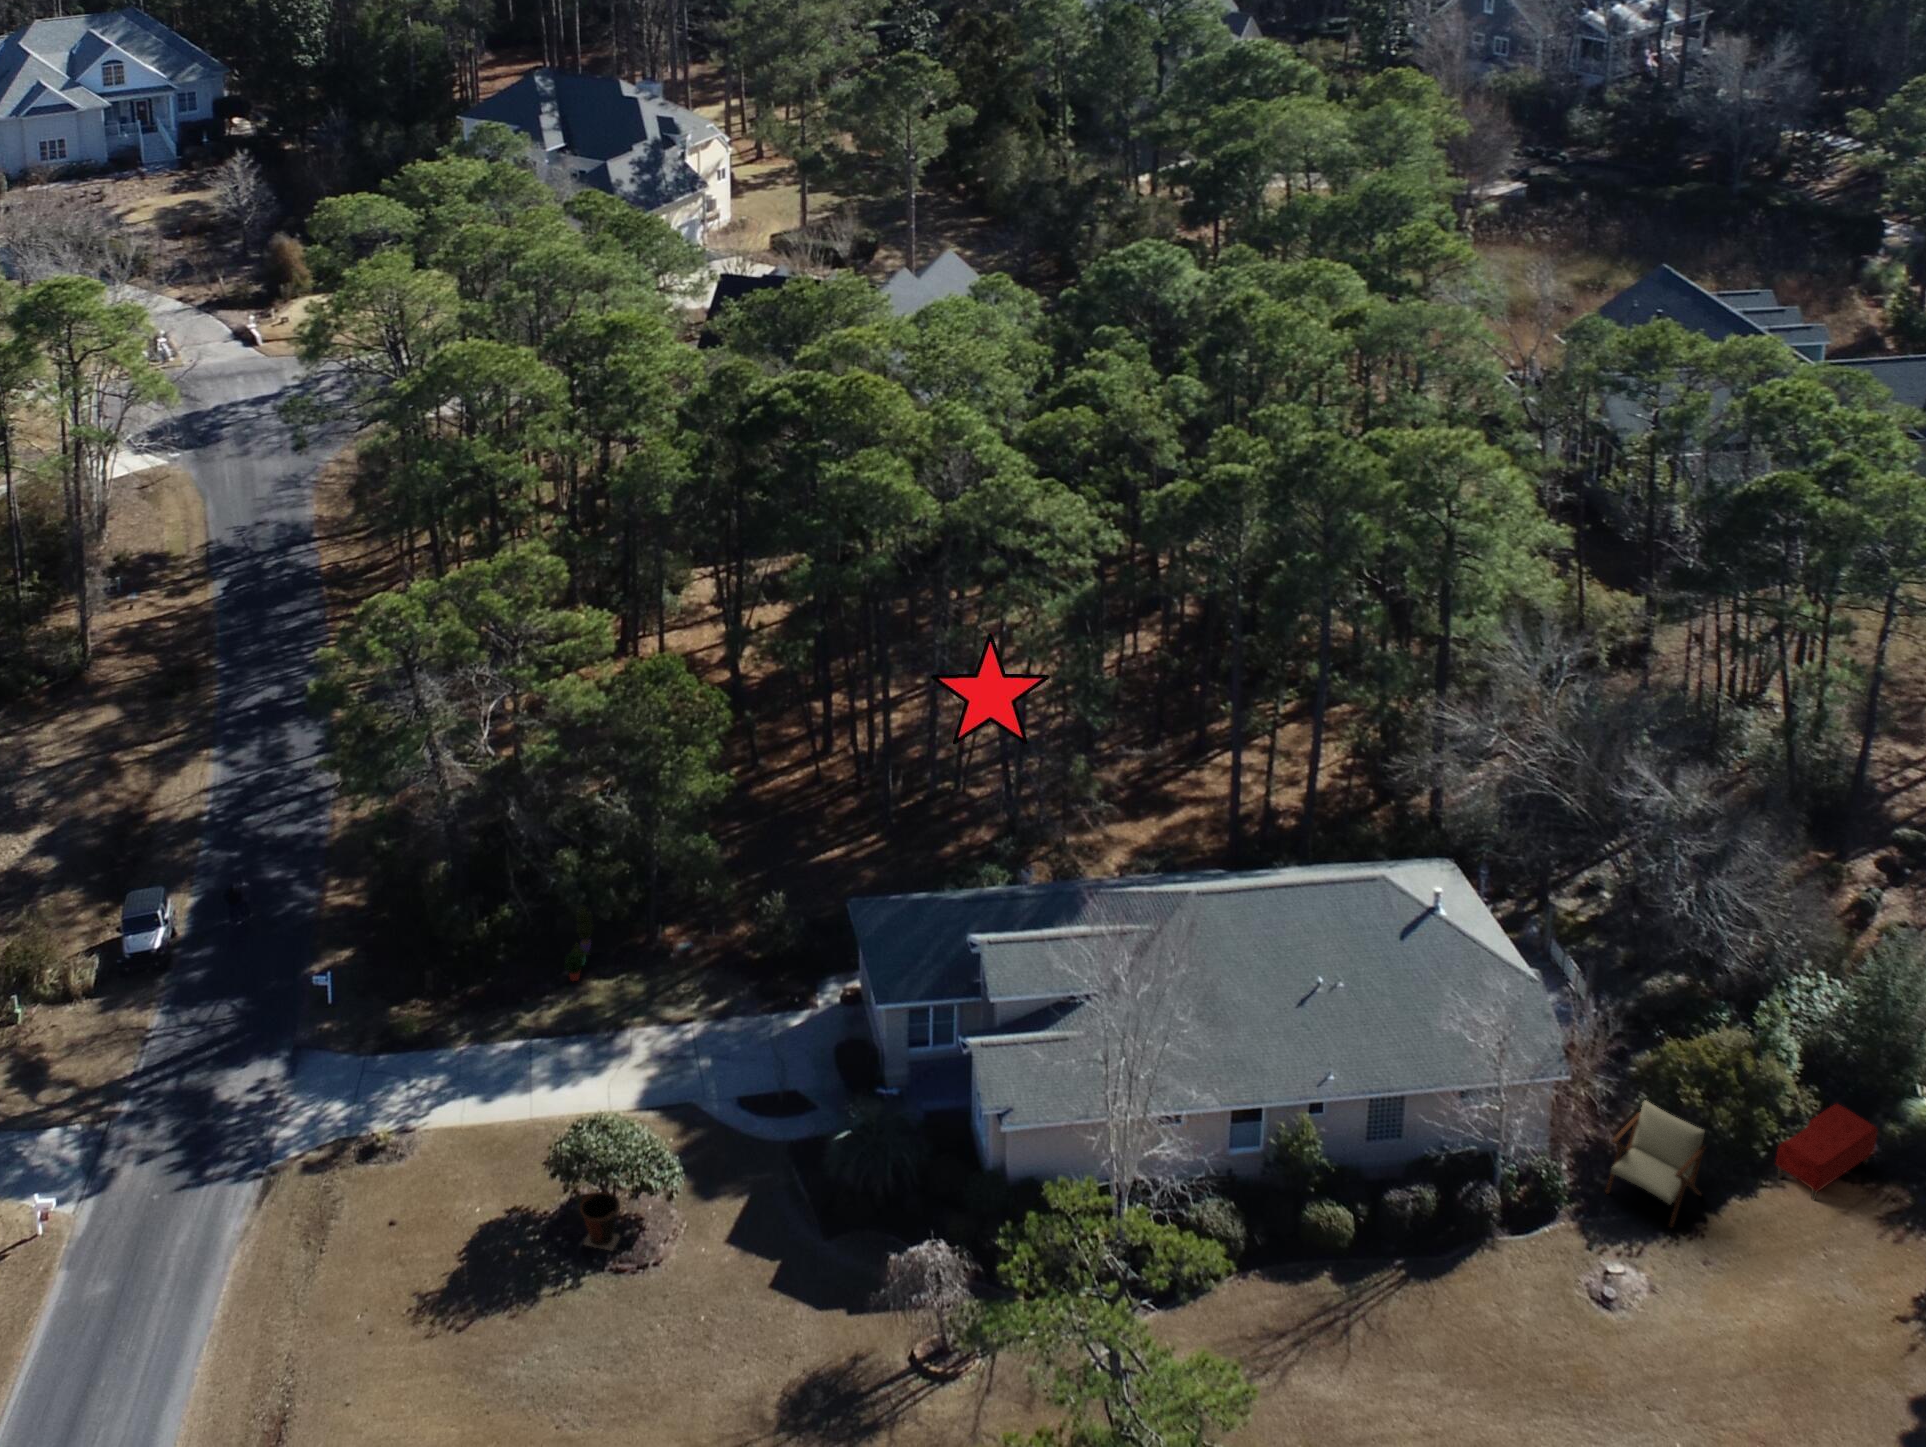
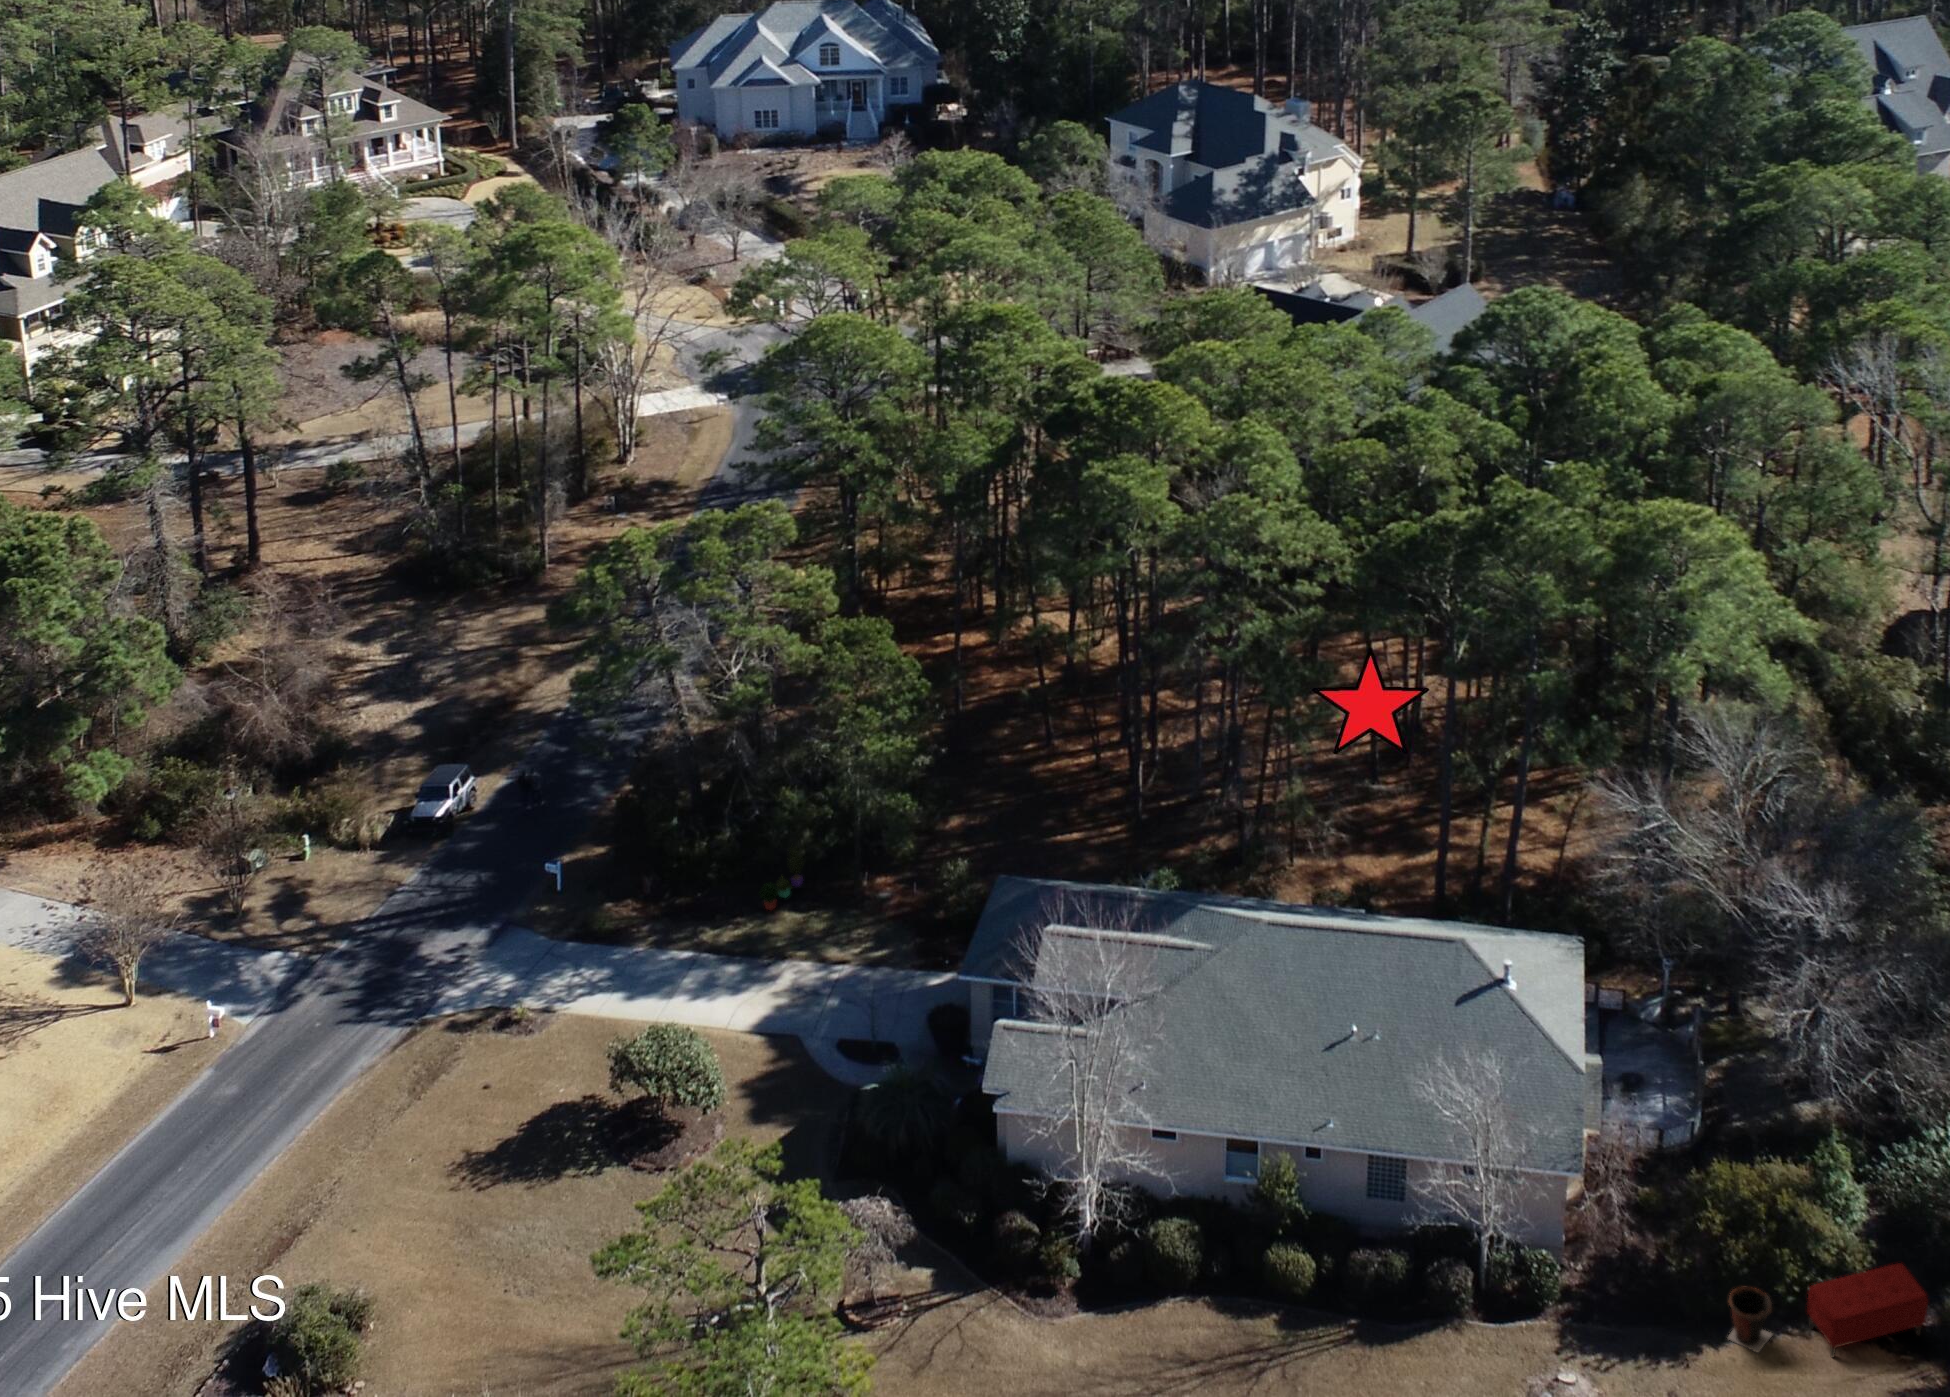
lounge chair: present [1605,1101,1706,1228] -> none [1612,1212,1715,1351]
waste bin: present [580,1192,620,1251] -> present [1728,1287,1772,1353]

